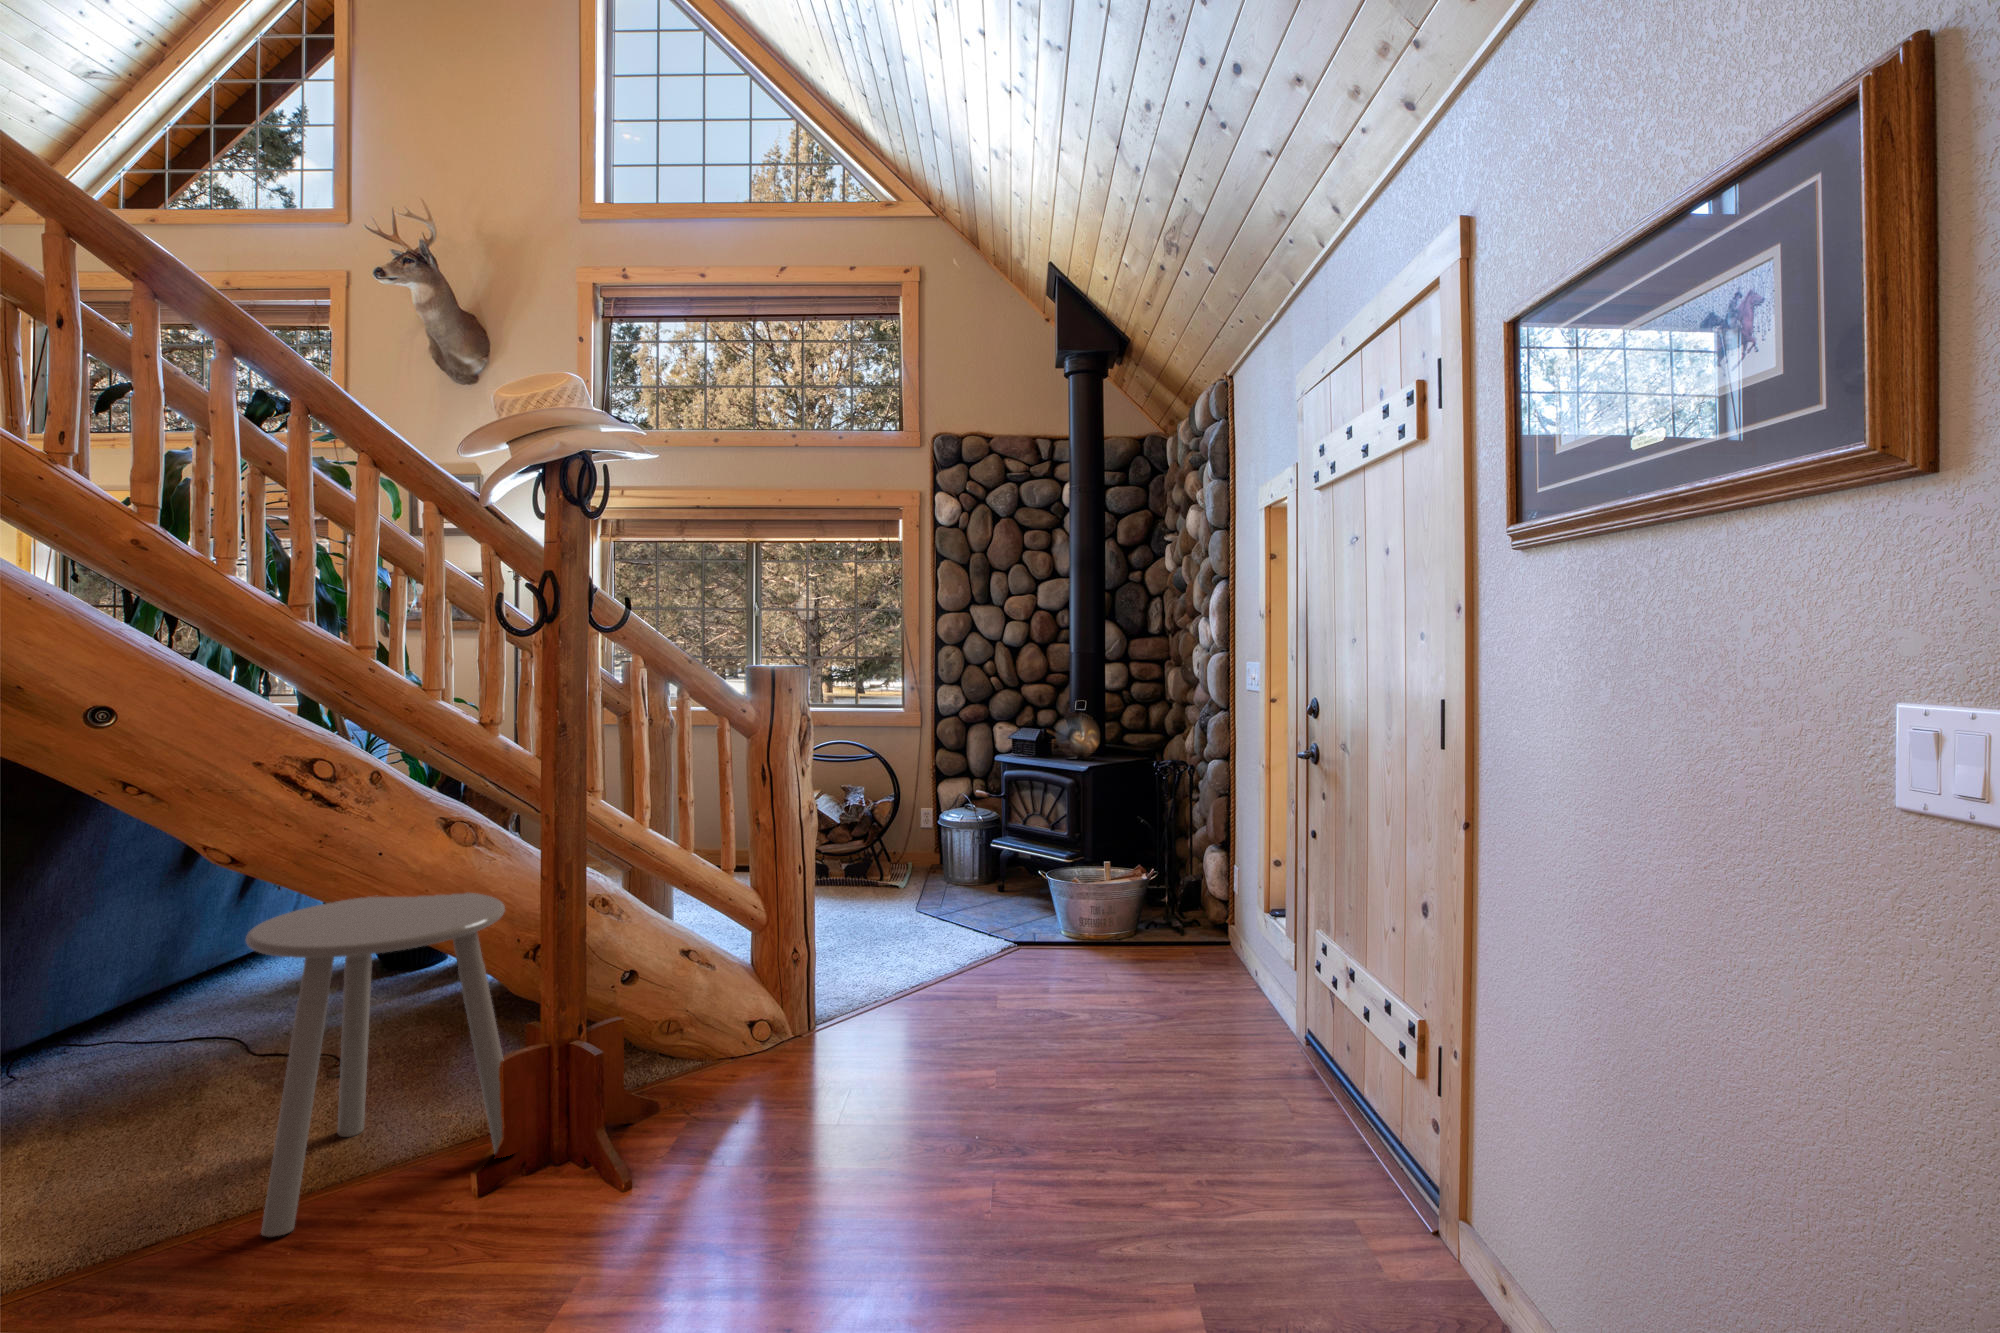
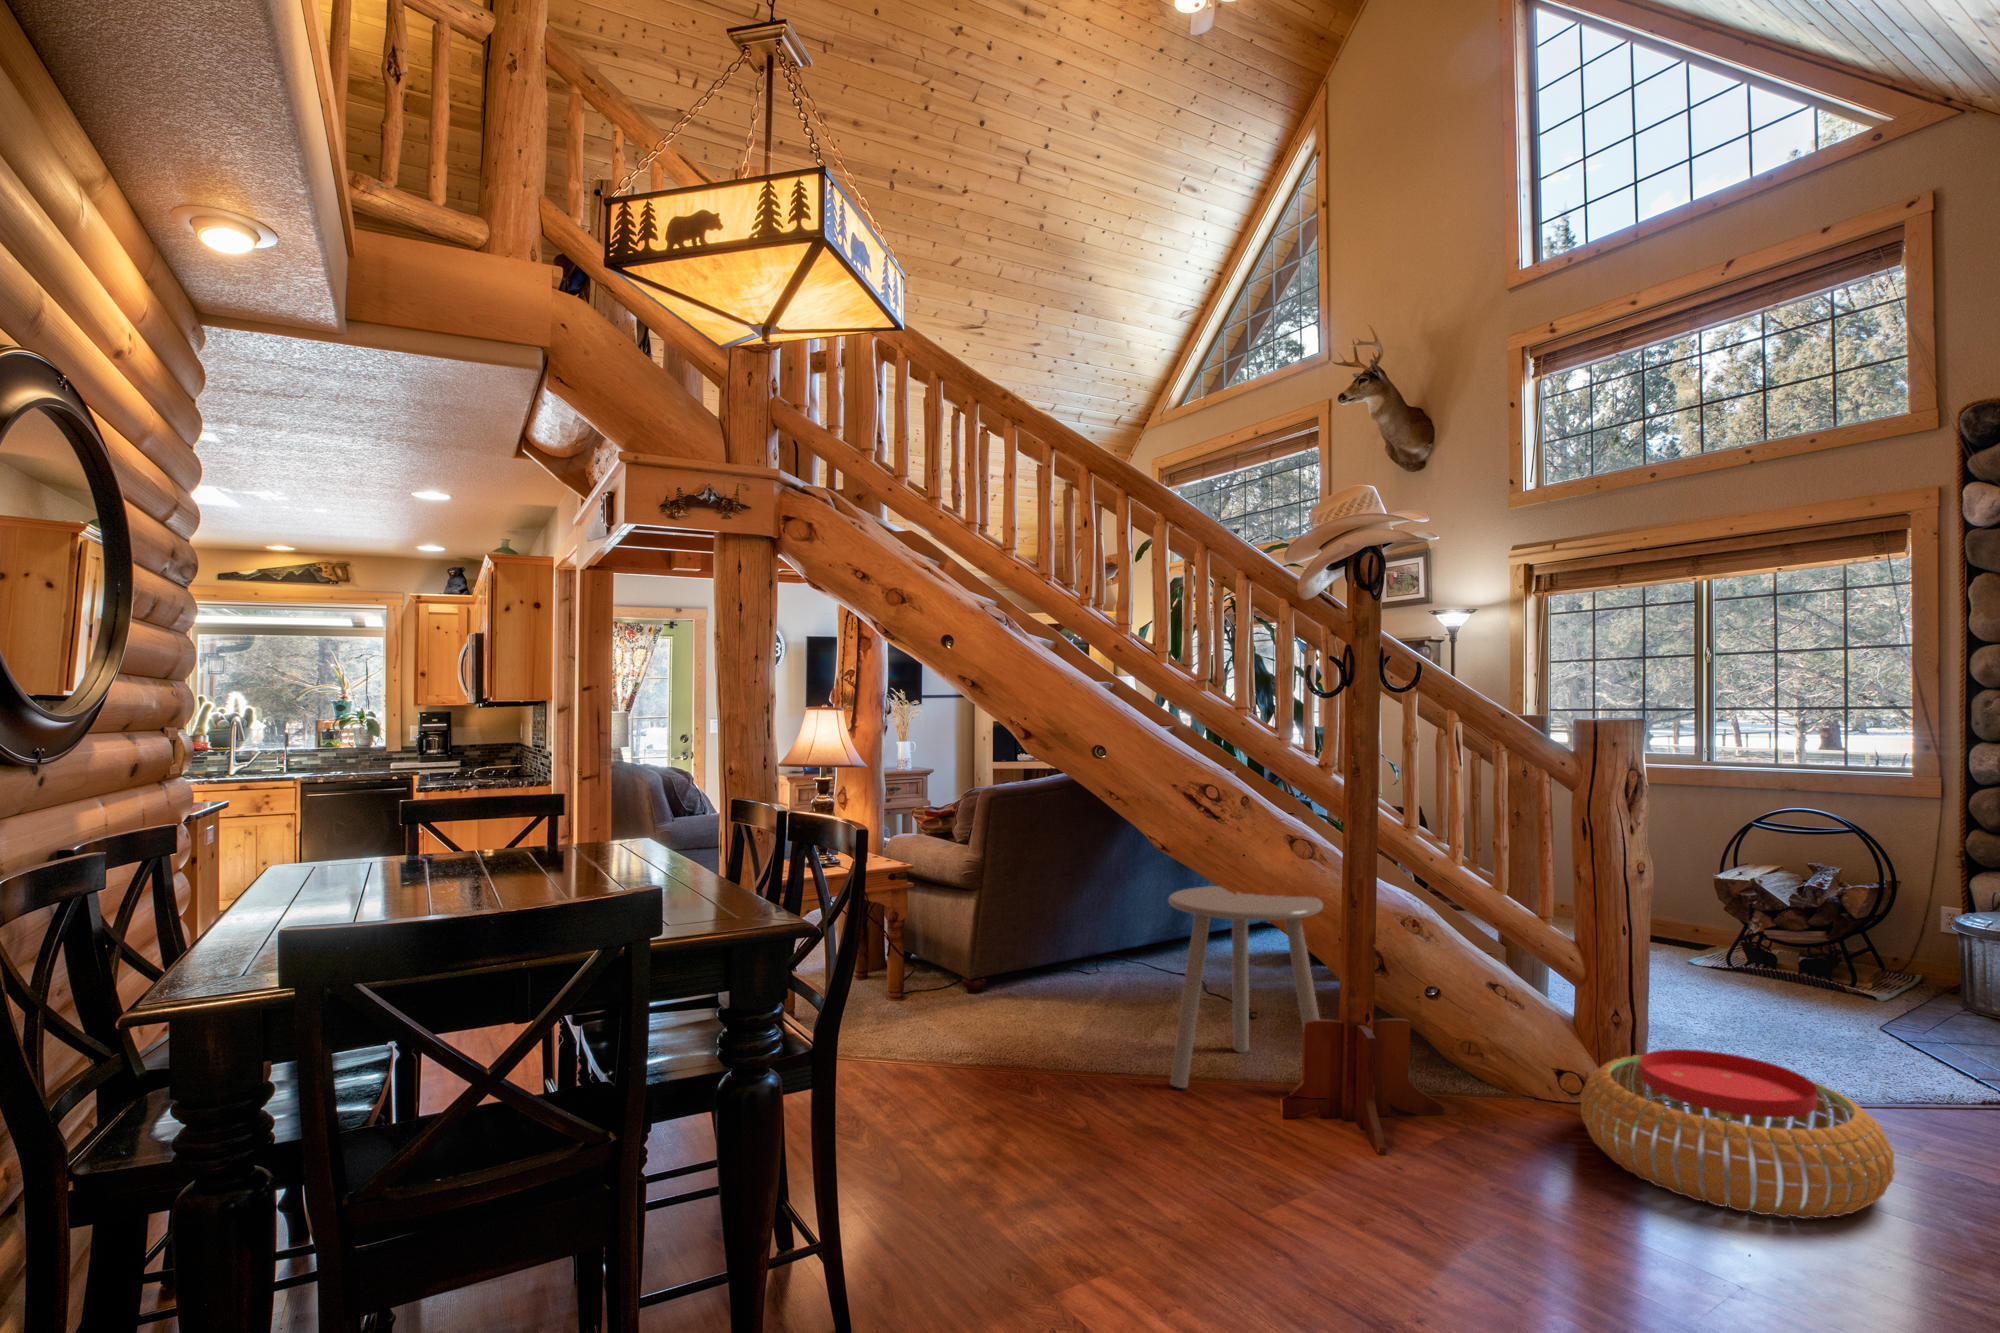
pouf: none [795,966,1033,1117] -> present [1580,1049,1895,1218]

